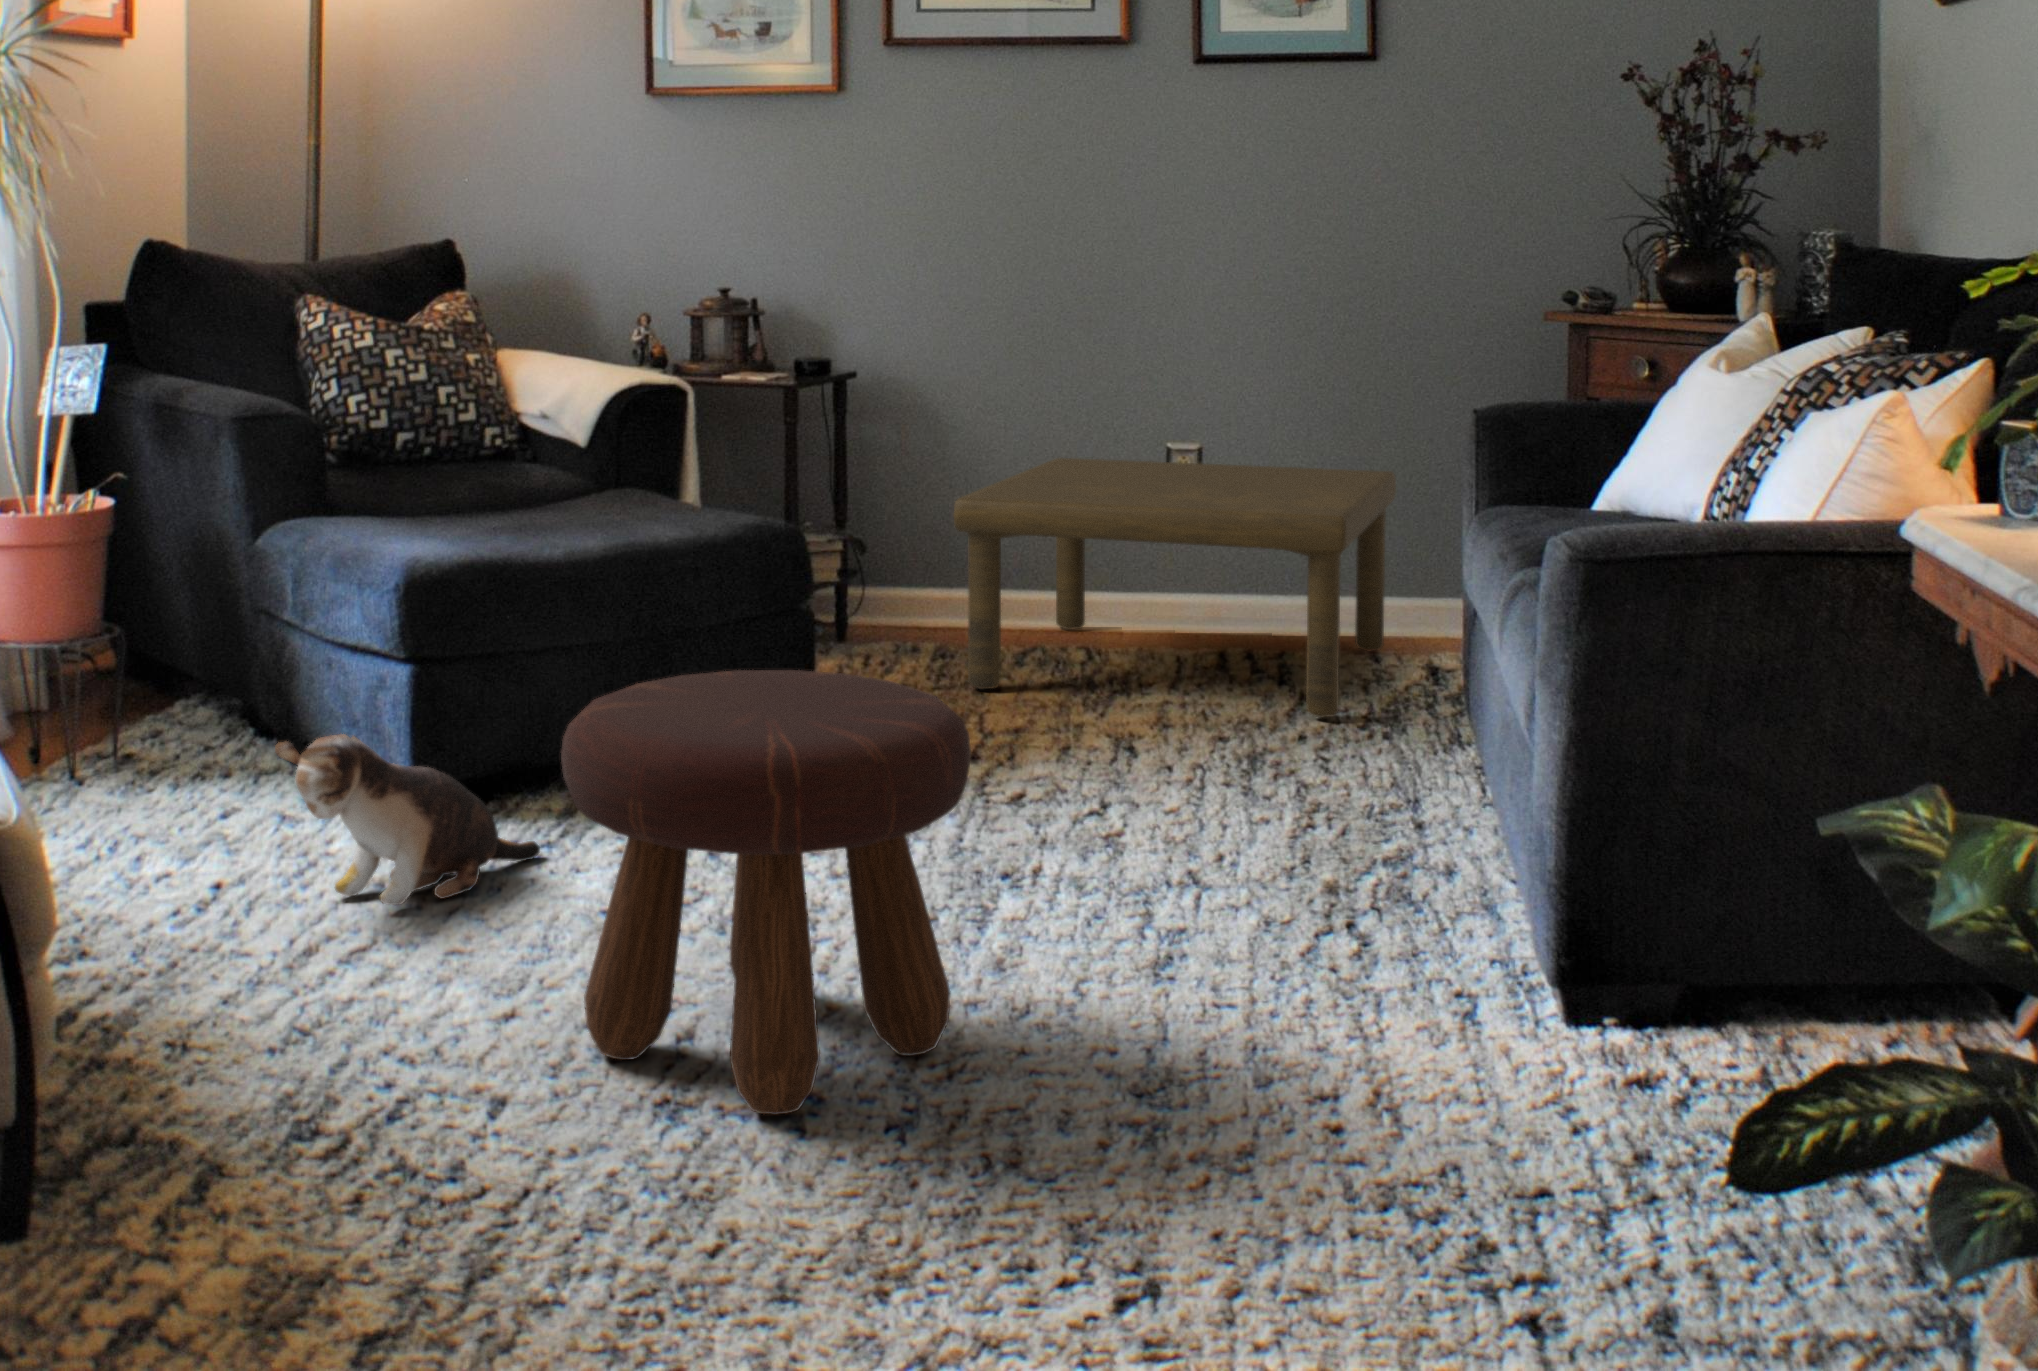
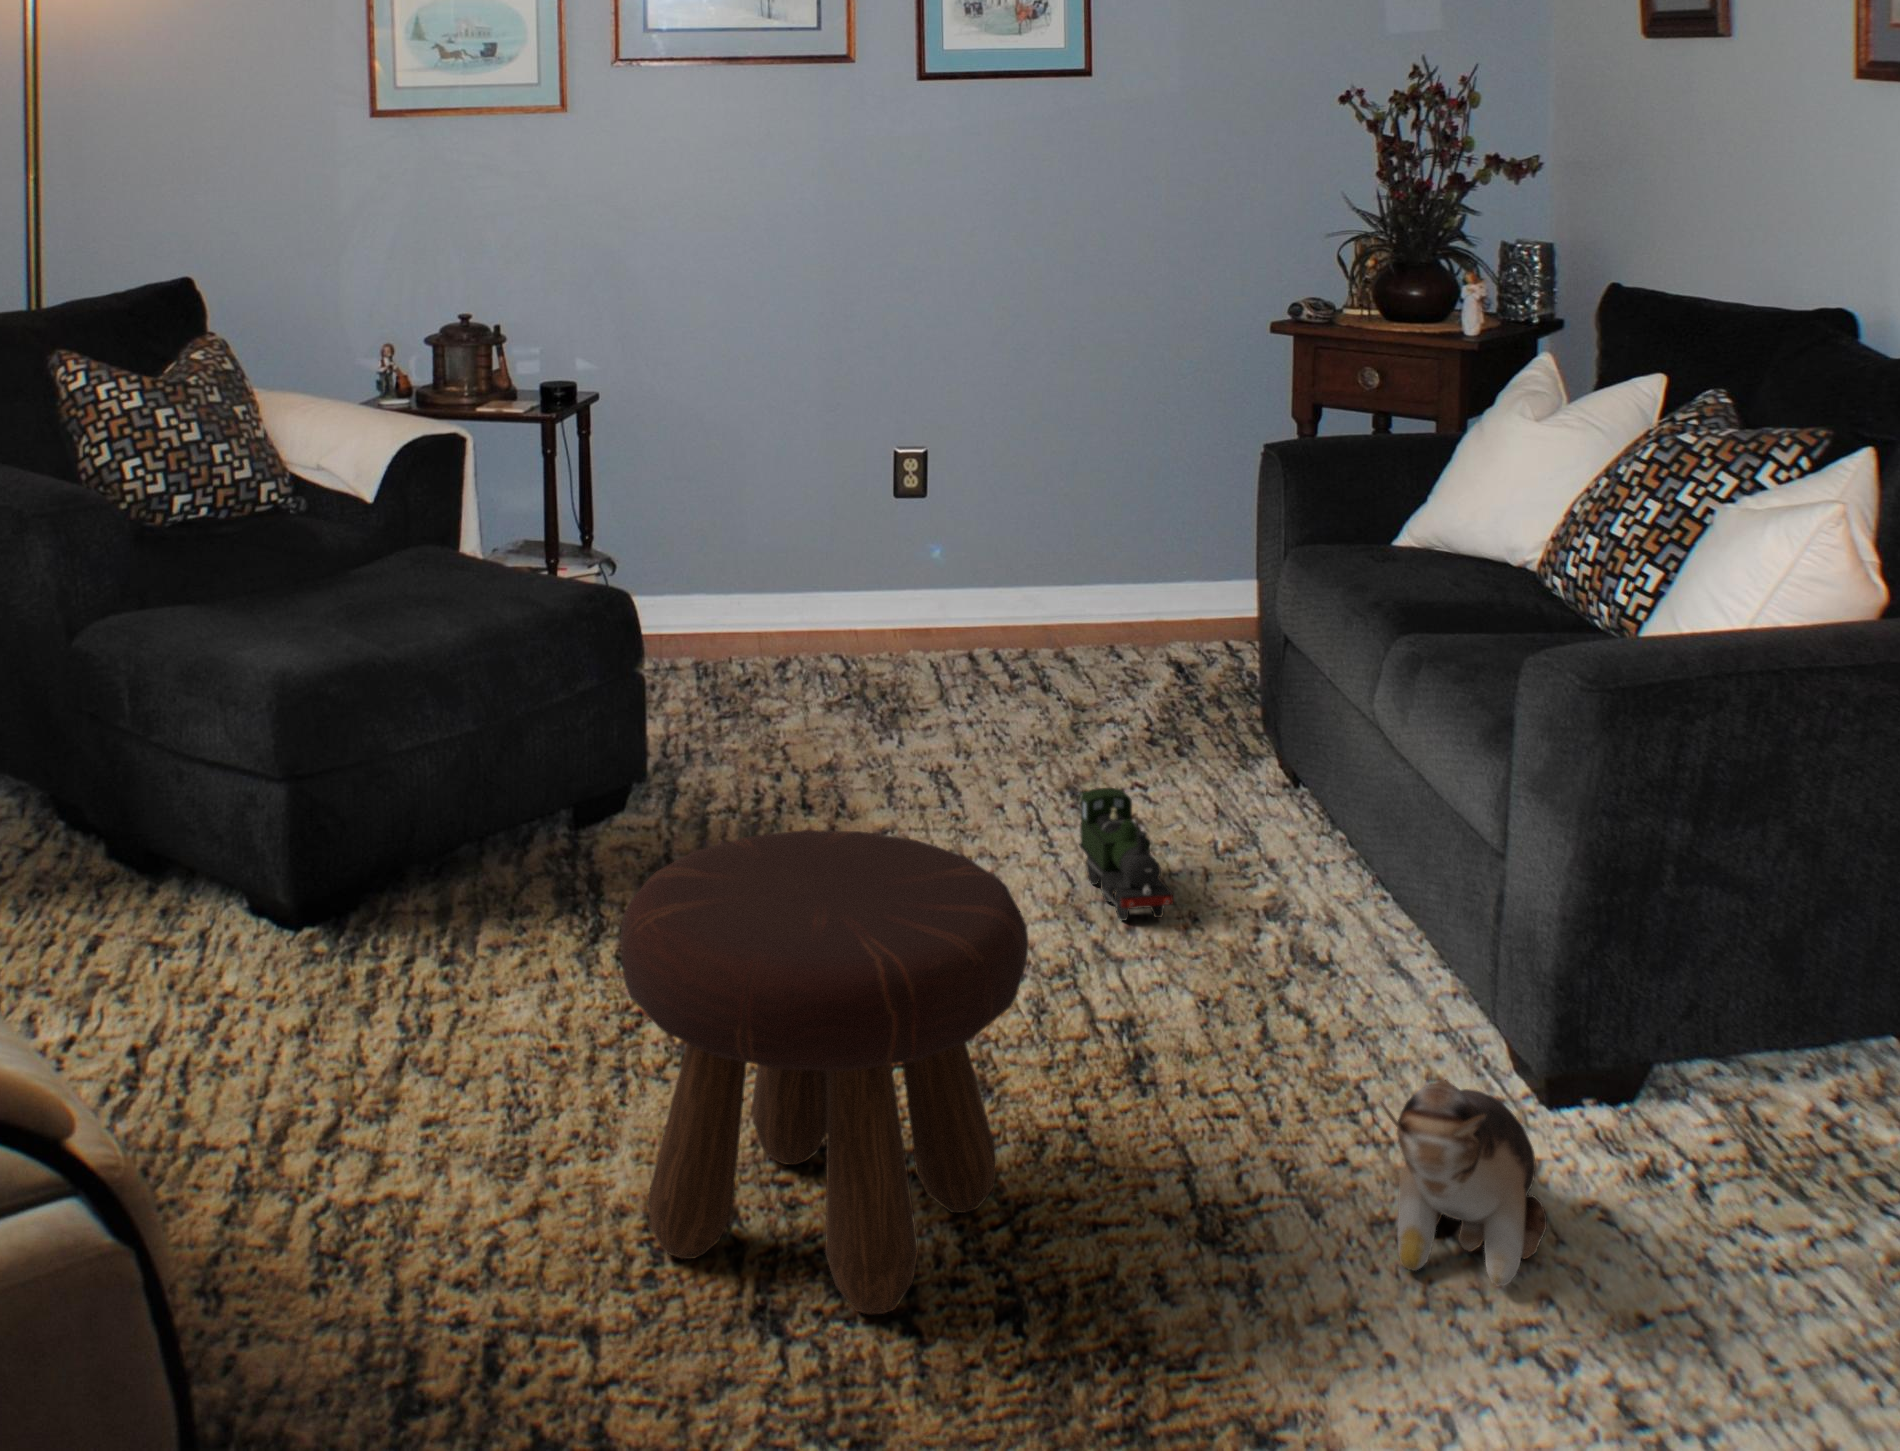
coffee table: present [953,458,1396,718] -> none [751,464,1130,727]
plush toy: present [275,734,540,905] -> present [1380,1080,1547,1286]
toy train: none [1211,735,1284,864] -> present [1079,788,1173,920]

